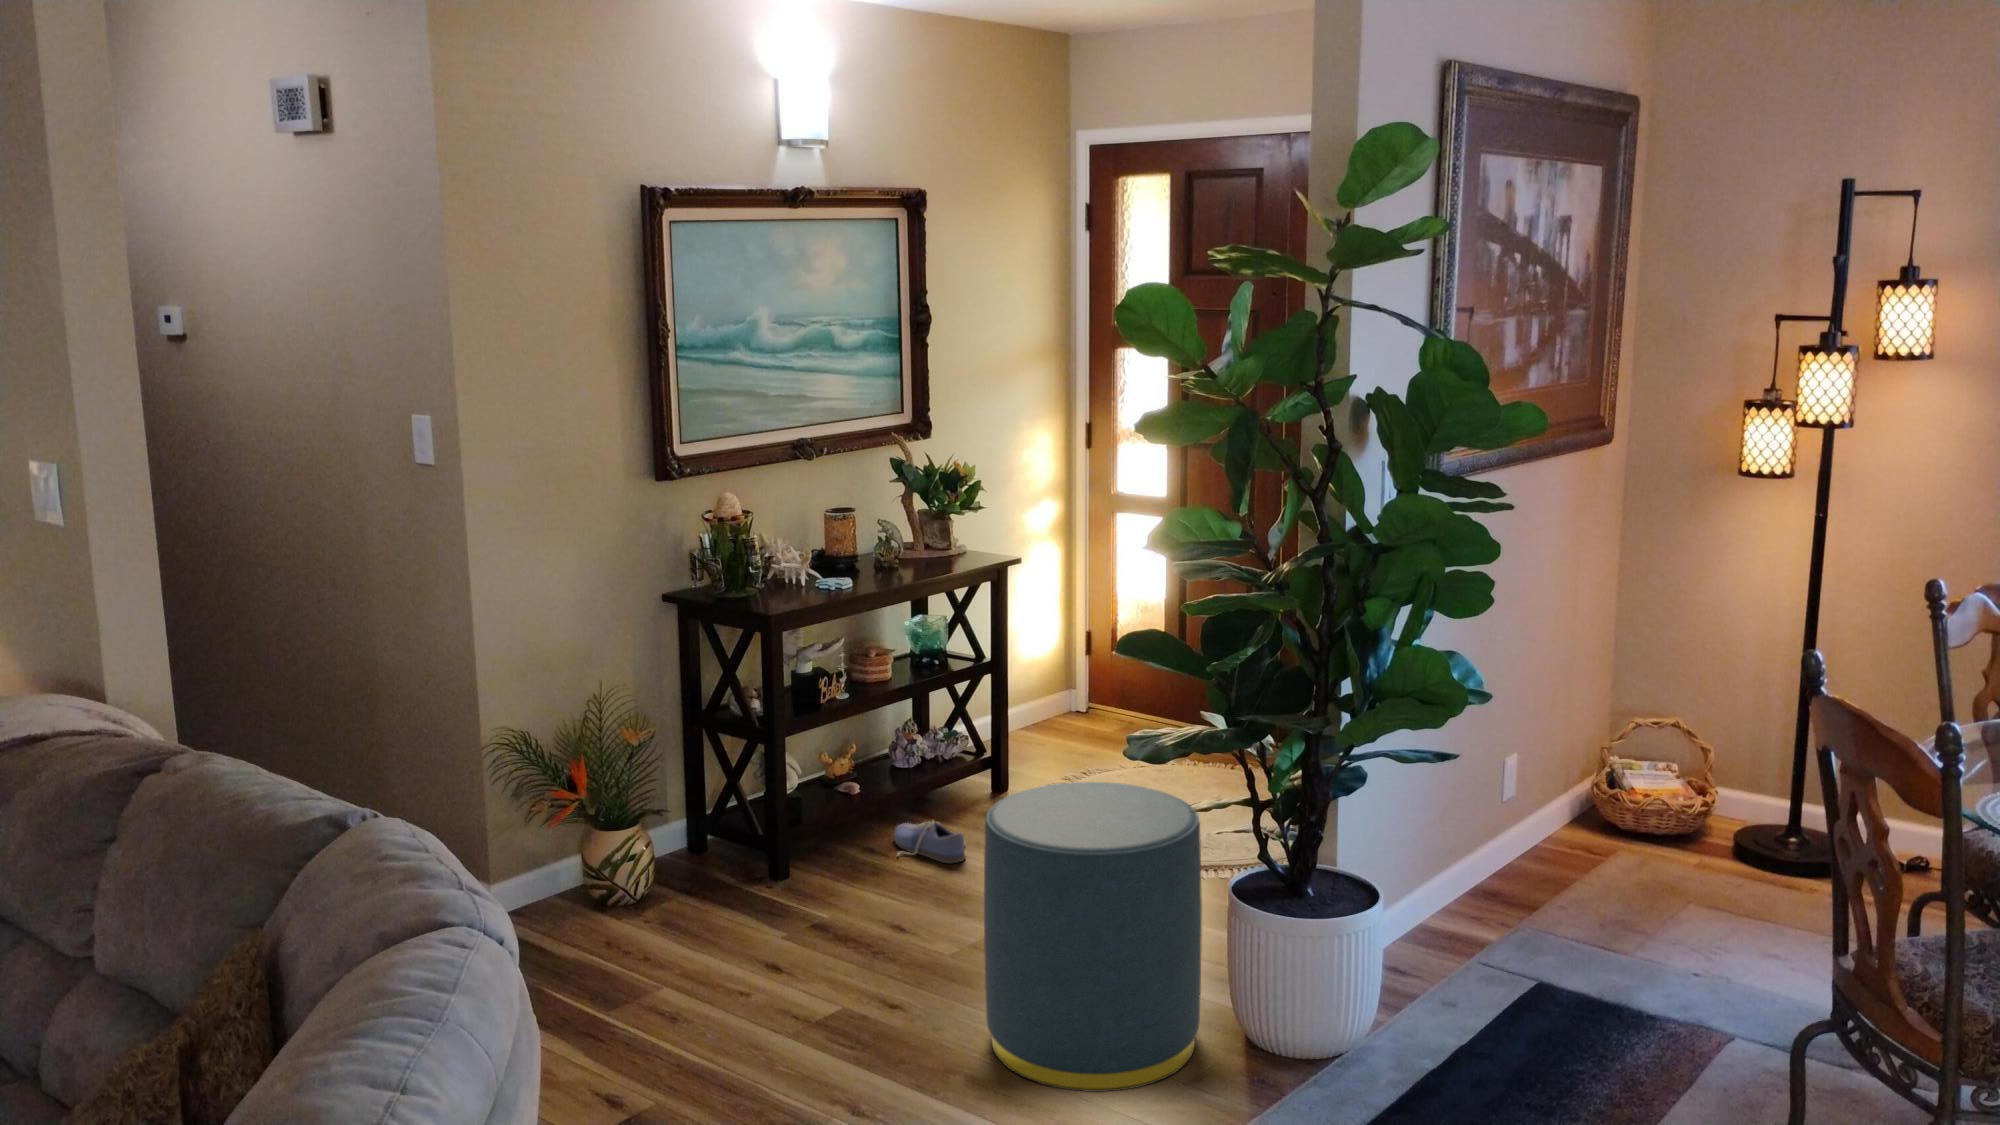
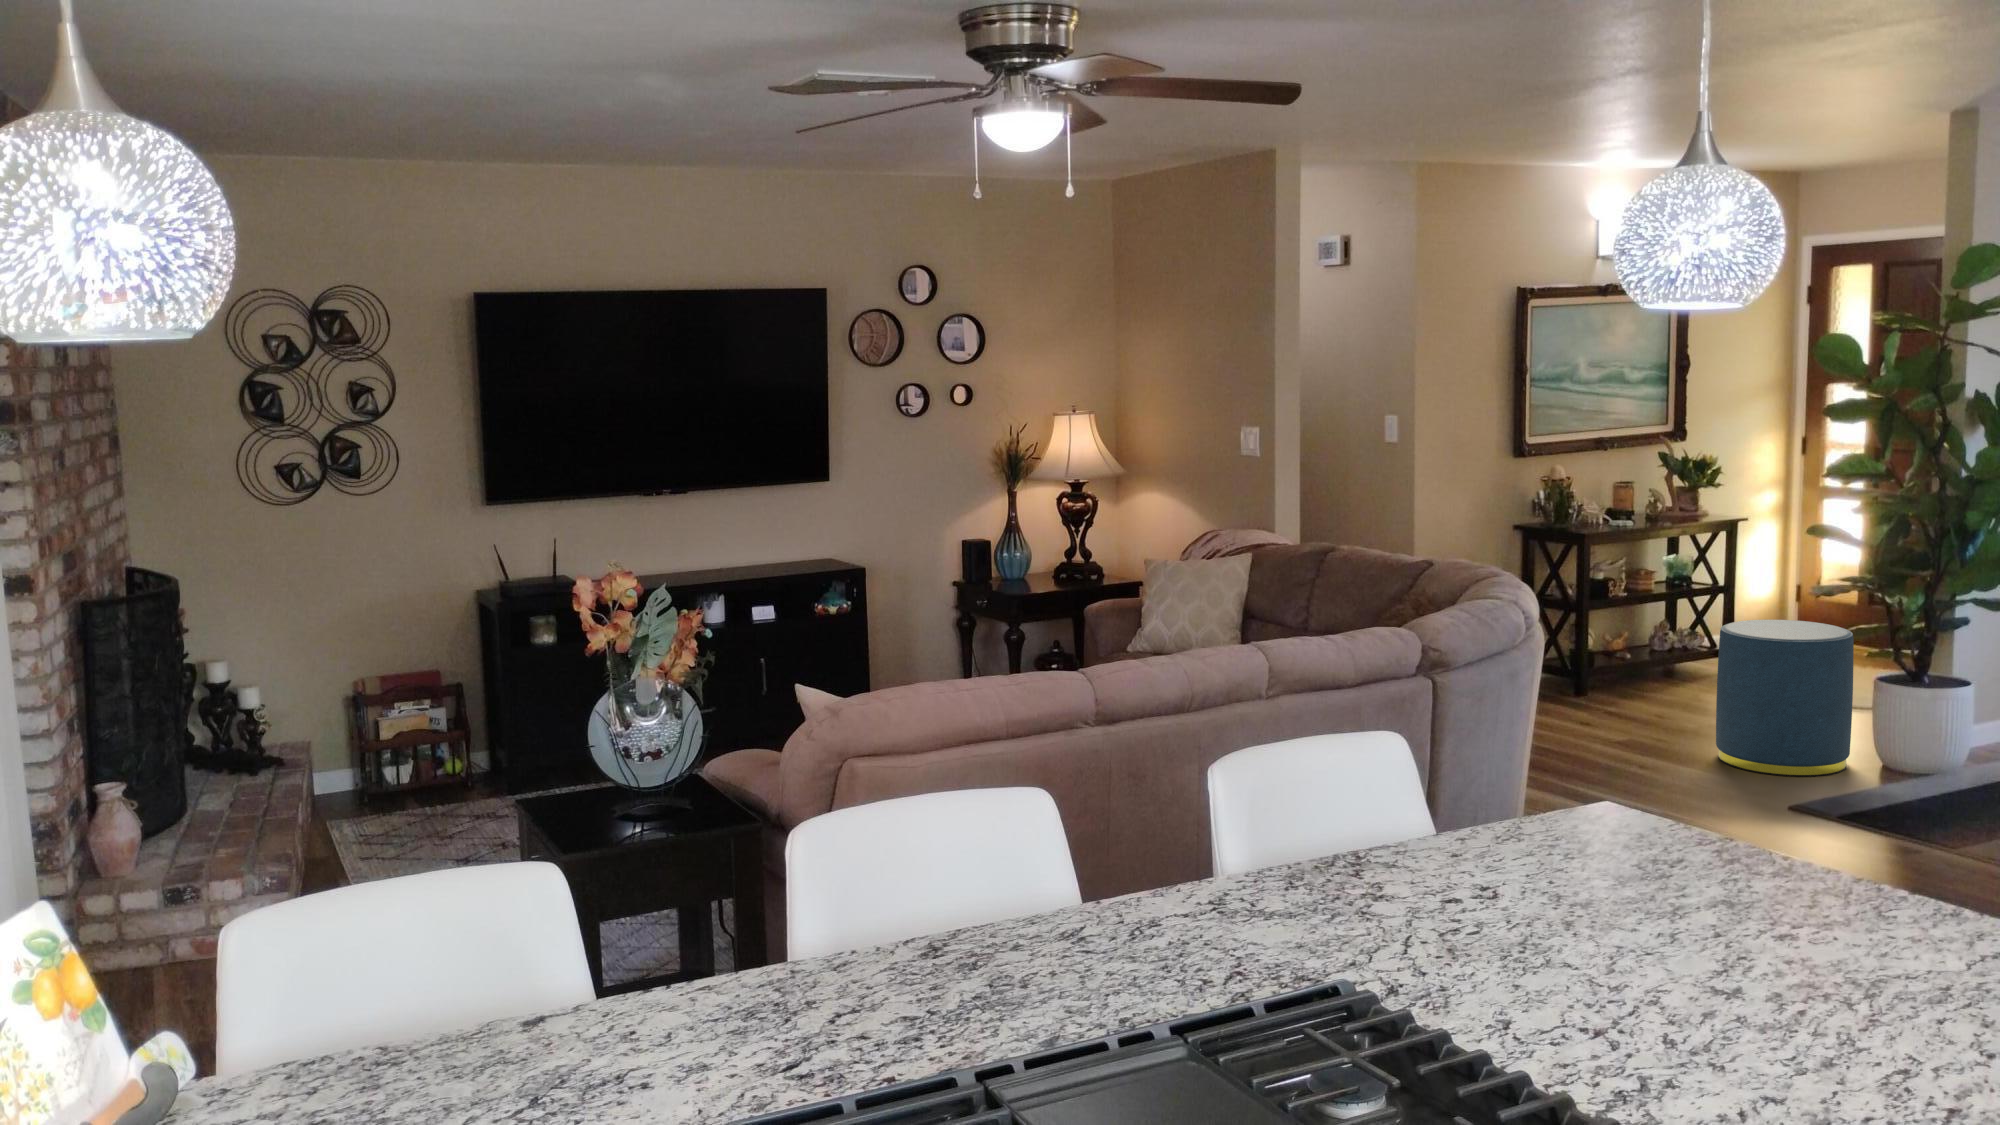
shoe: present [894,821,966,863] -> none [1653,672,1702,697]

